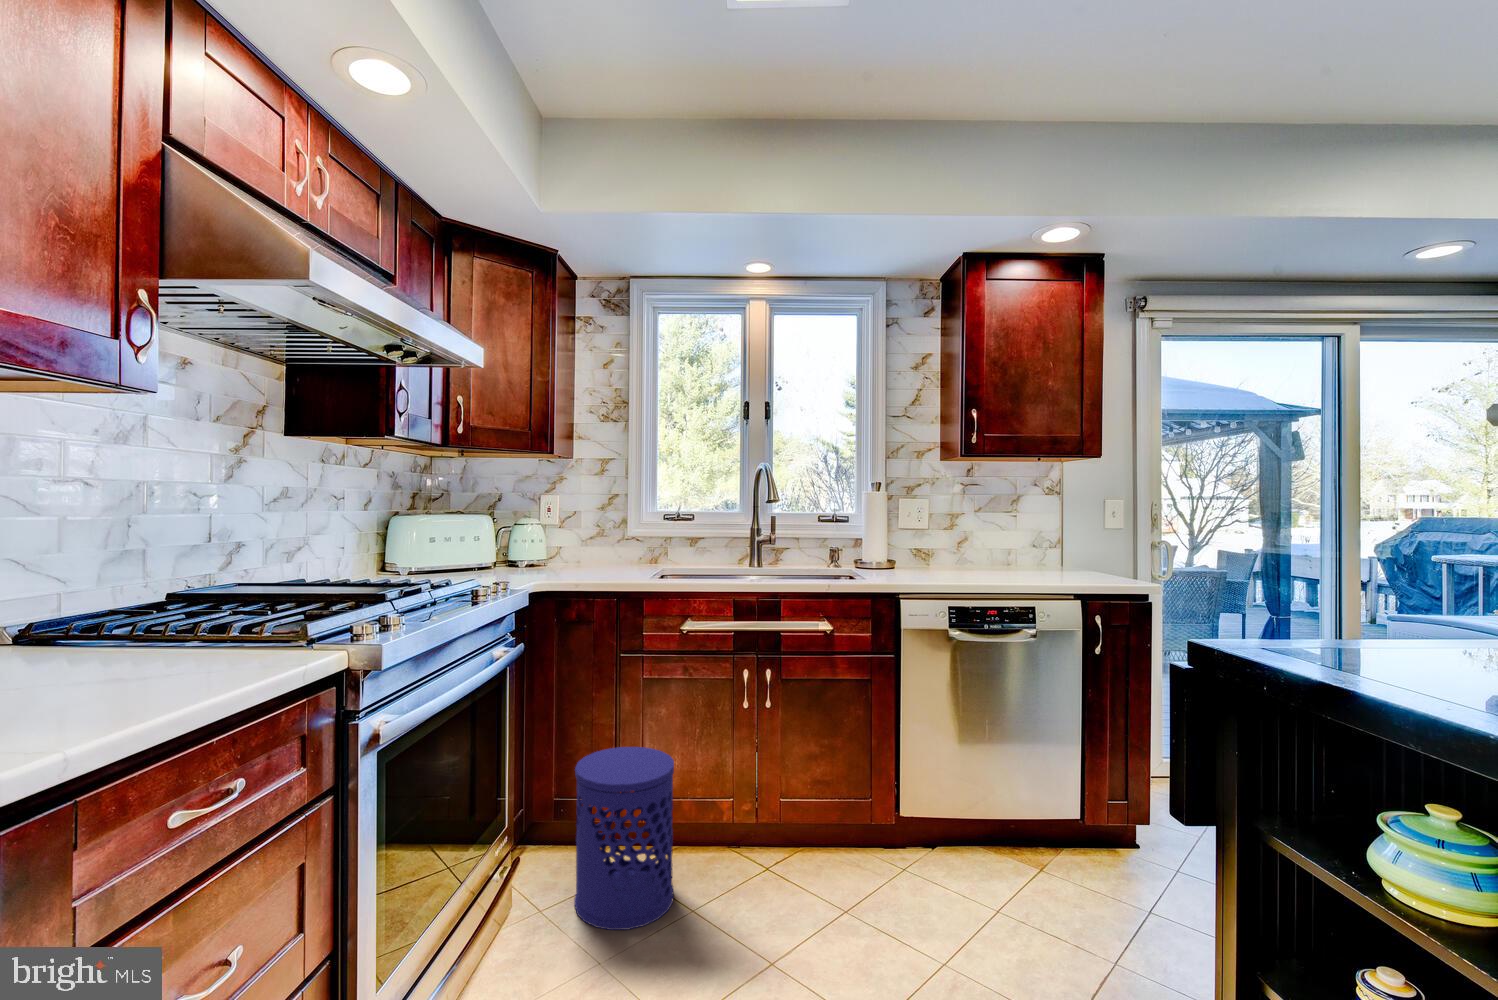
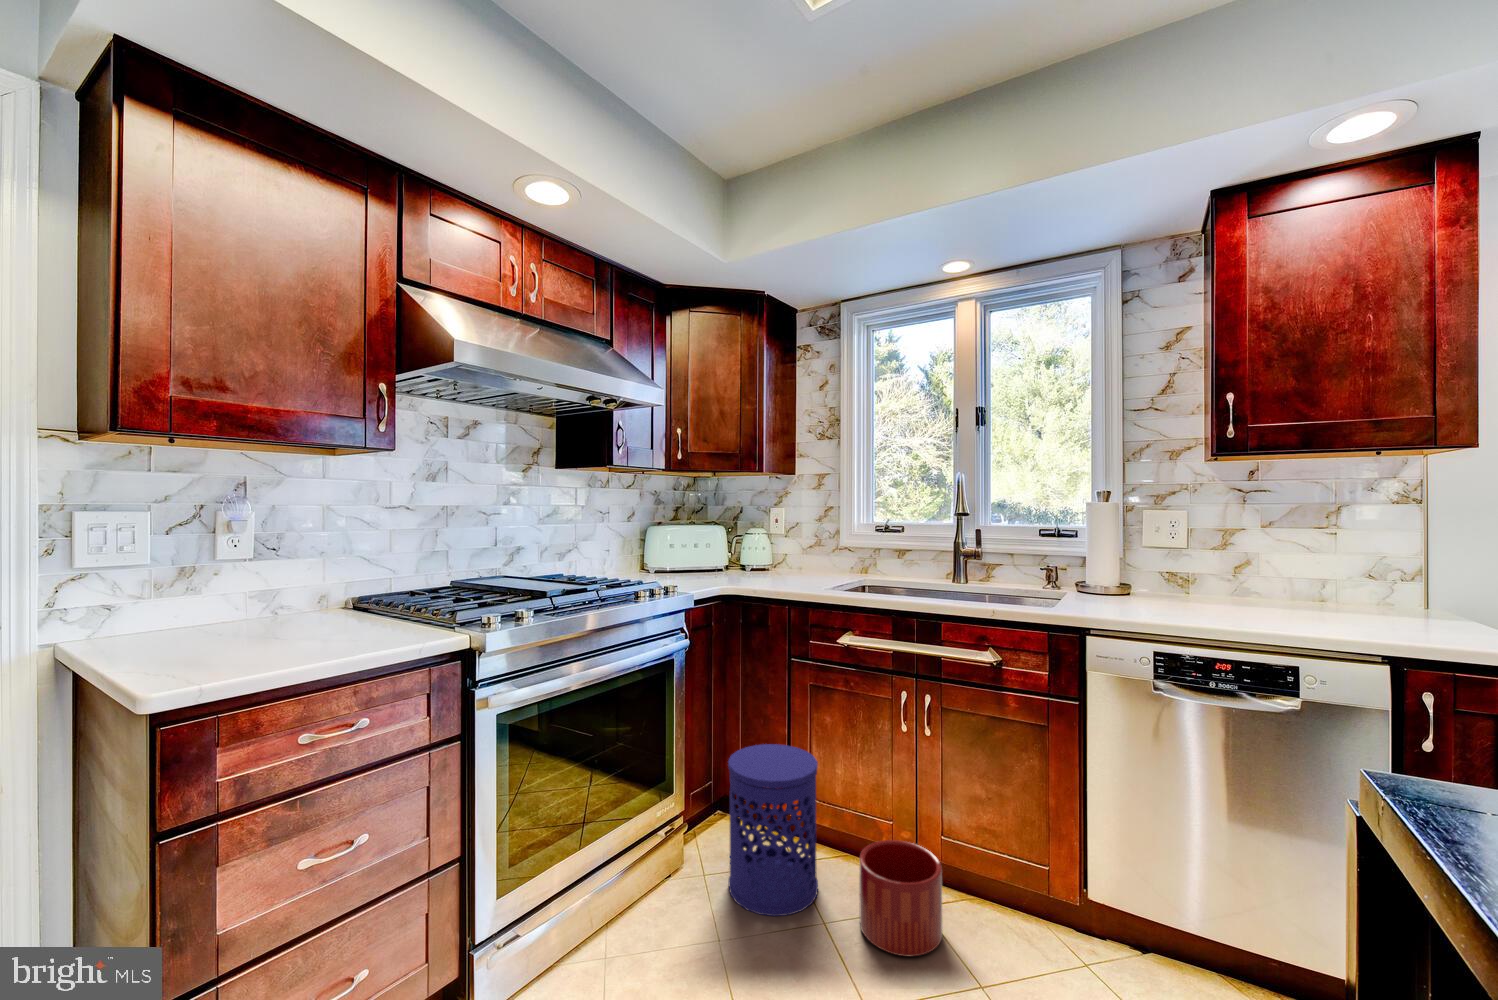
planter: none [727,813,804,918] -> present [859,840,942,957]

